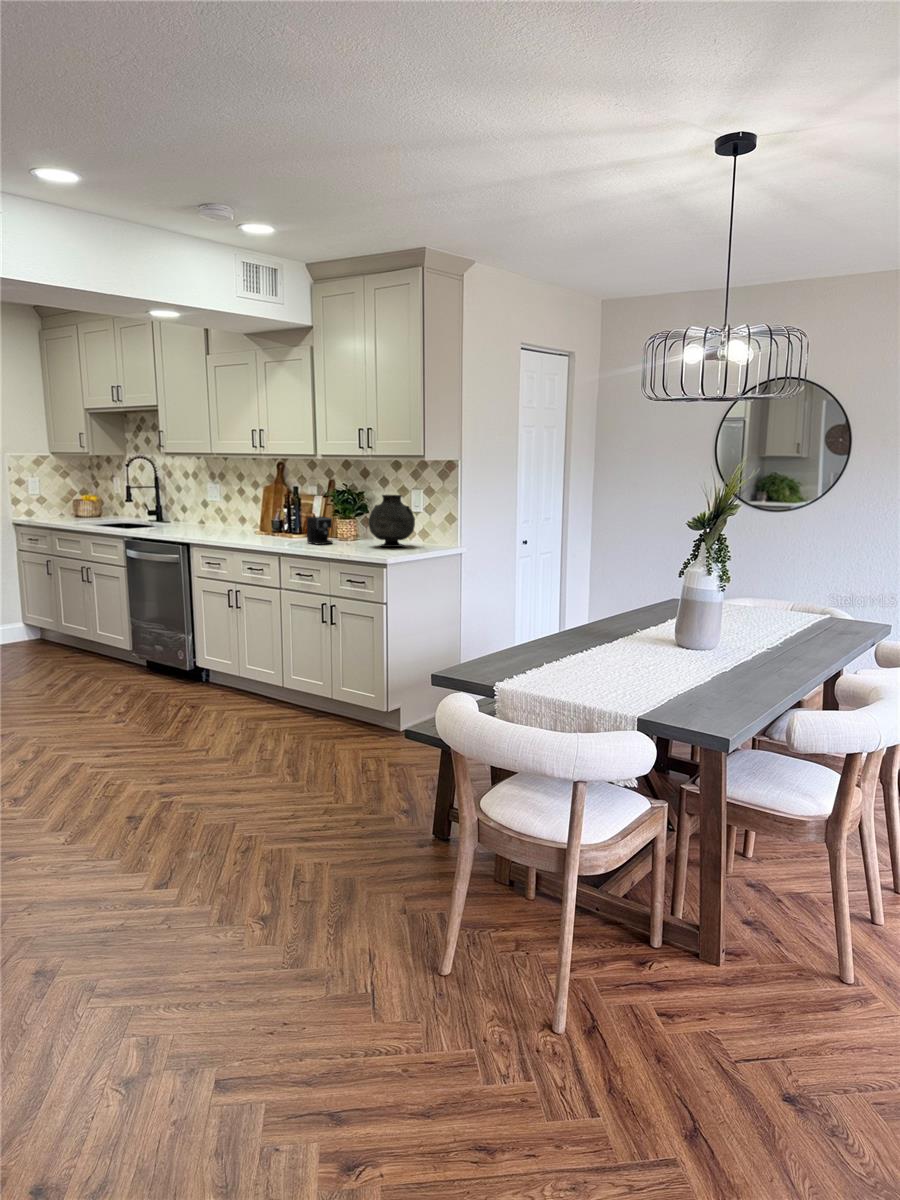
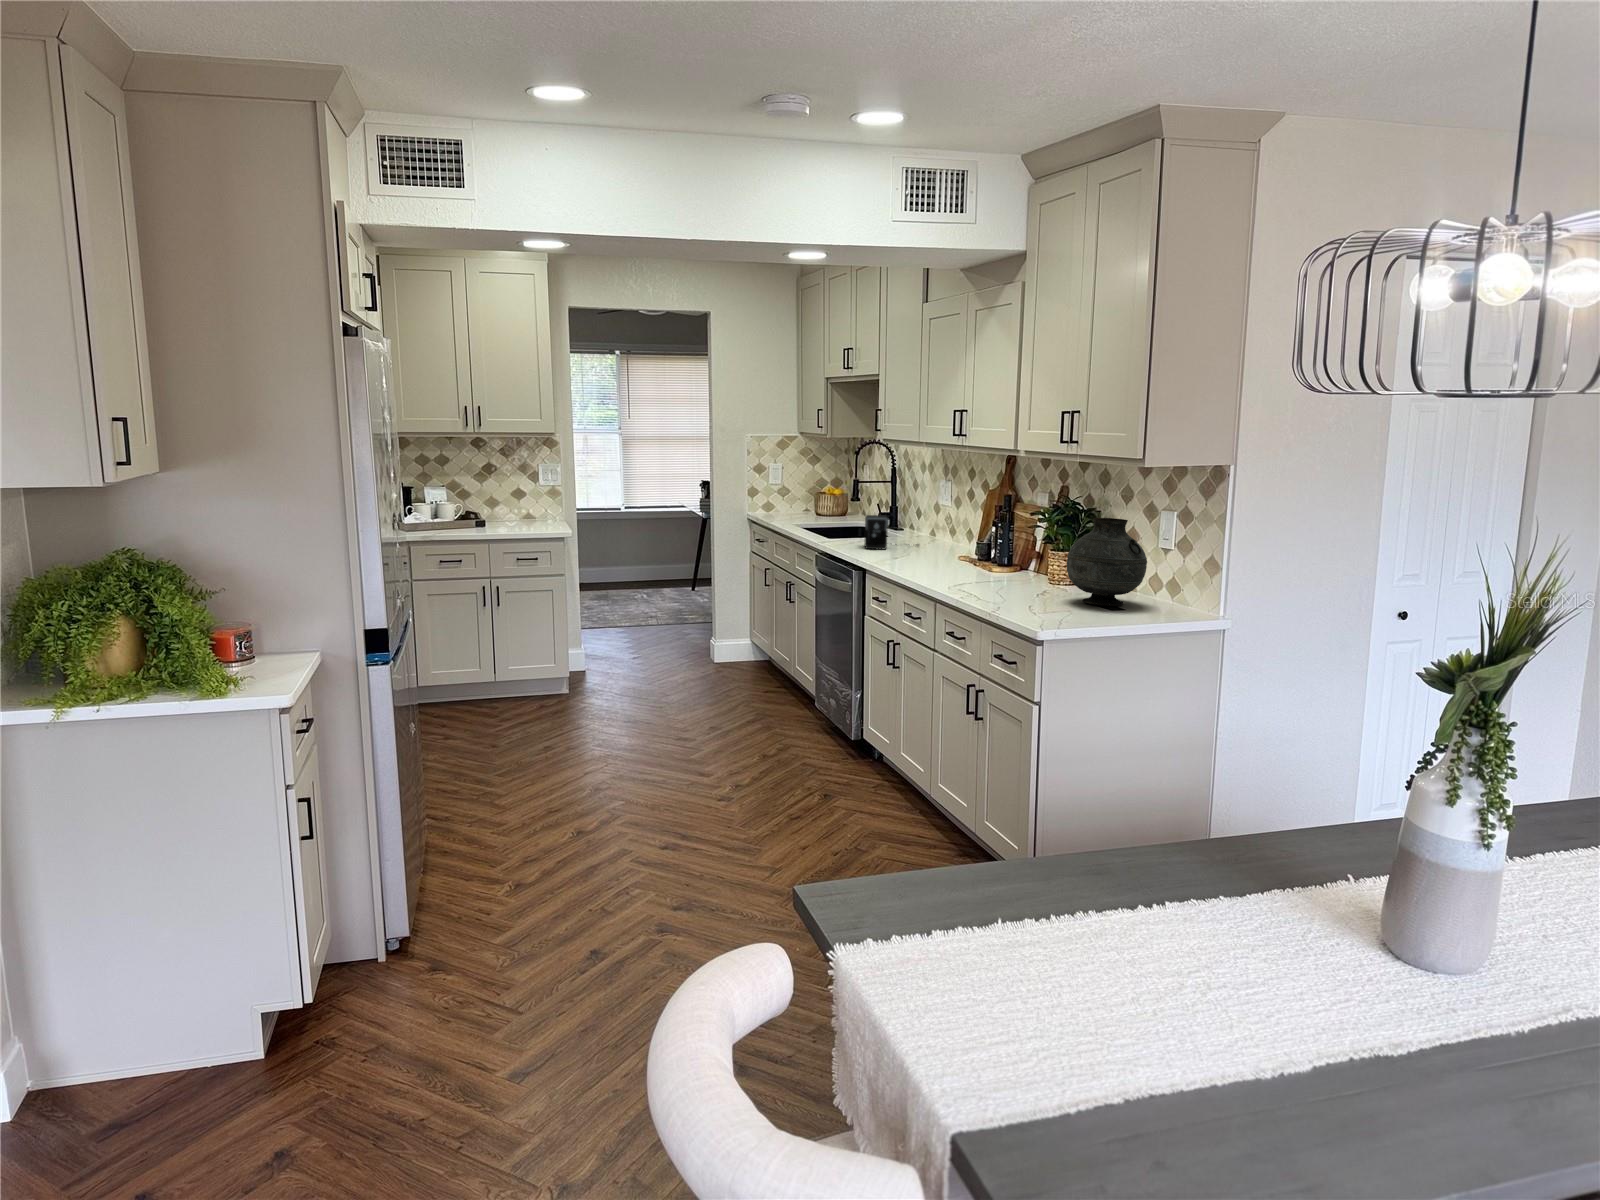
coffee maker: present [307,516,333,545] -> present [864,515,919,549]

